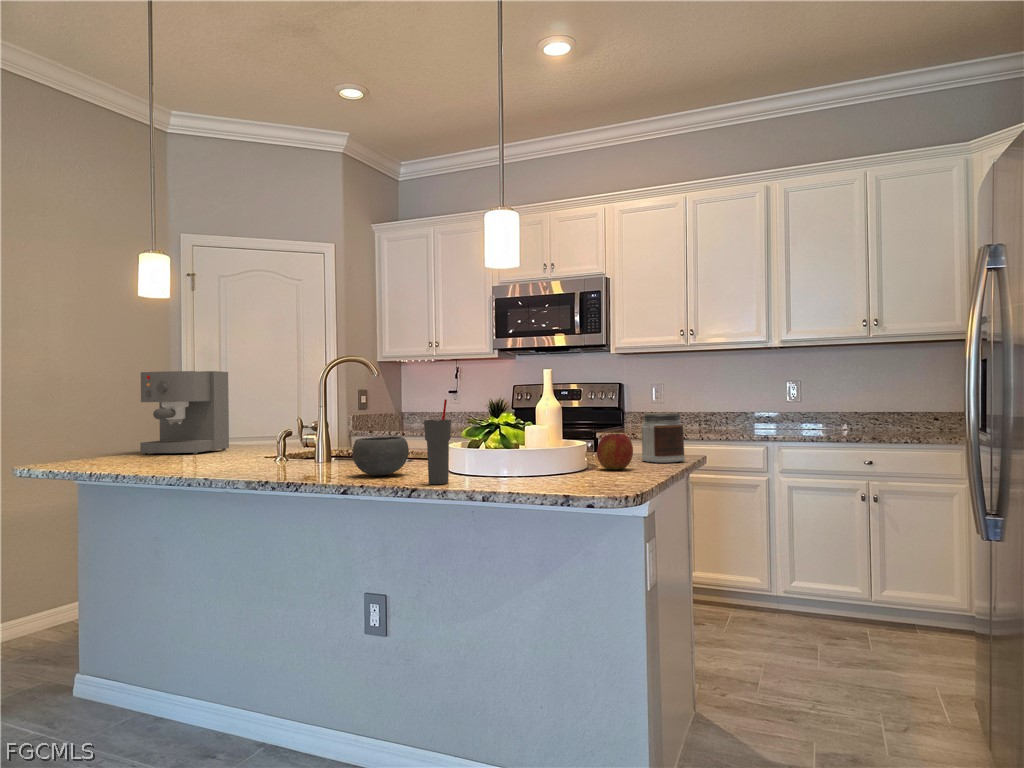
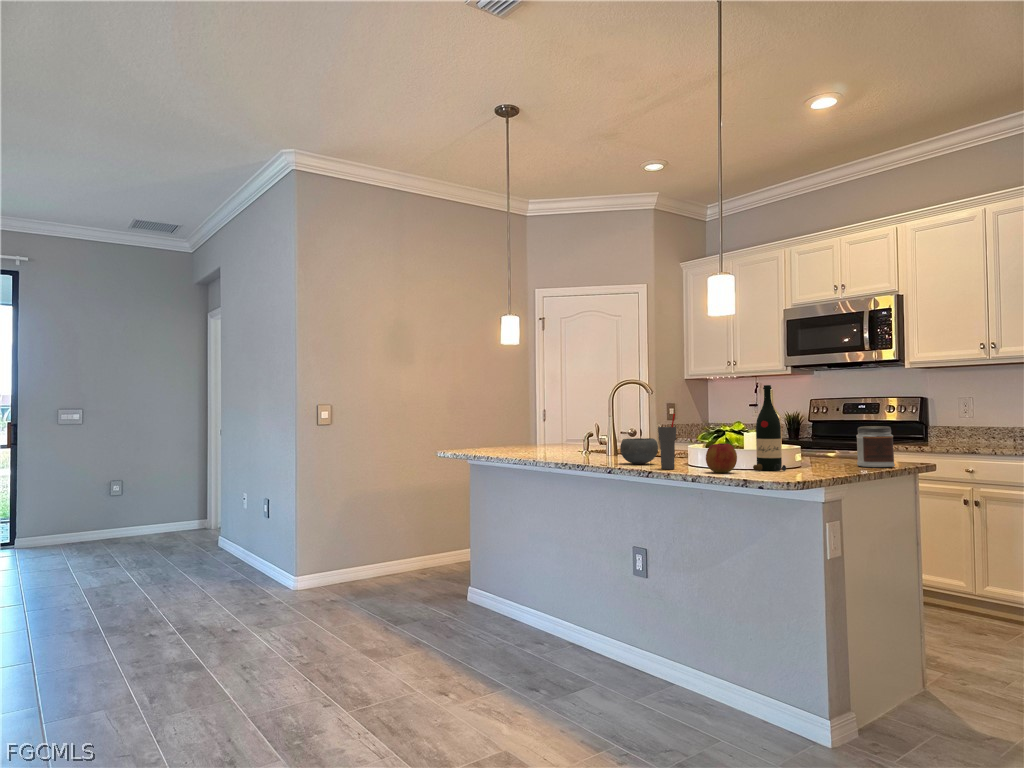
wine bottle: none [553,359,597,478] -> present [753,385,786,471]
coffee maker: present [140,371,229,455] -> none [503,390,560,449]
apple: present [597,434,633,470] -> present [706,443,737,473]

